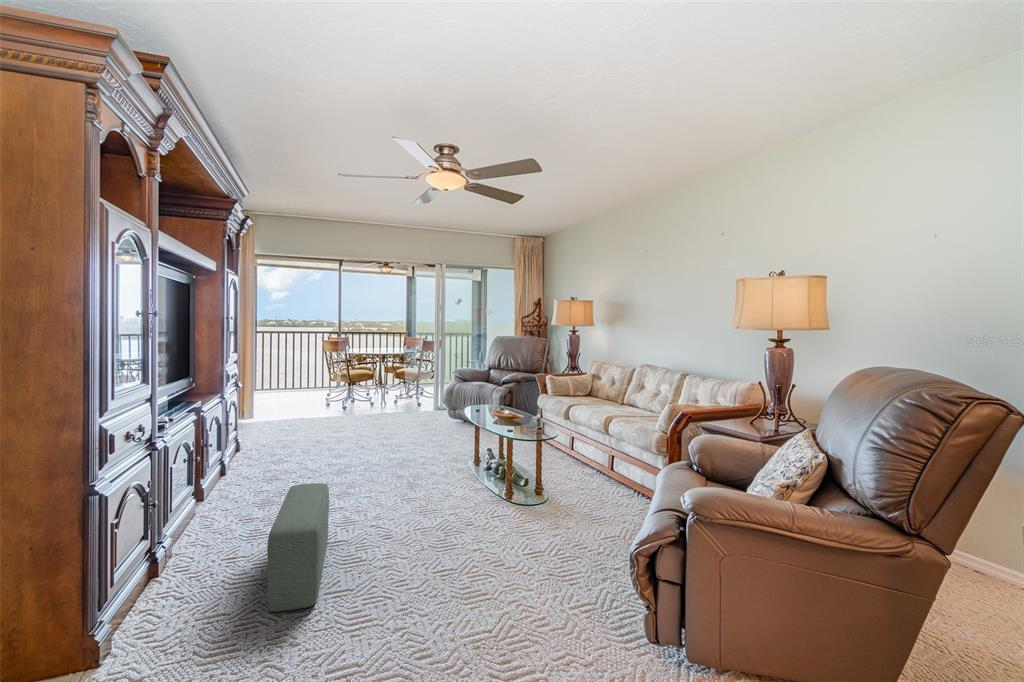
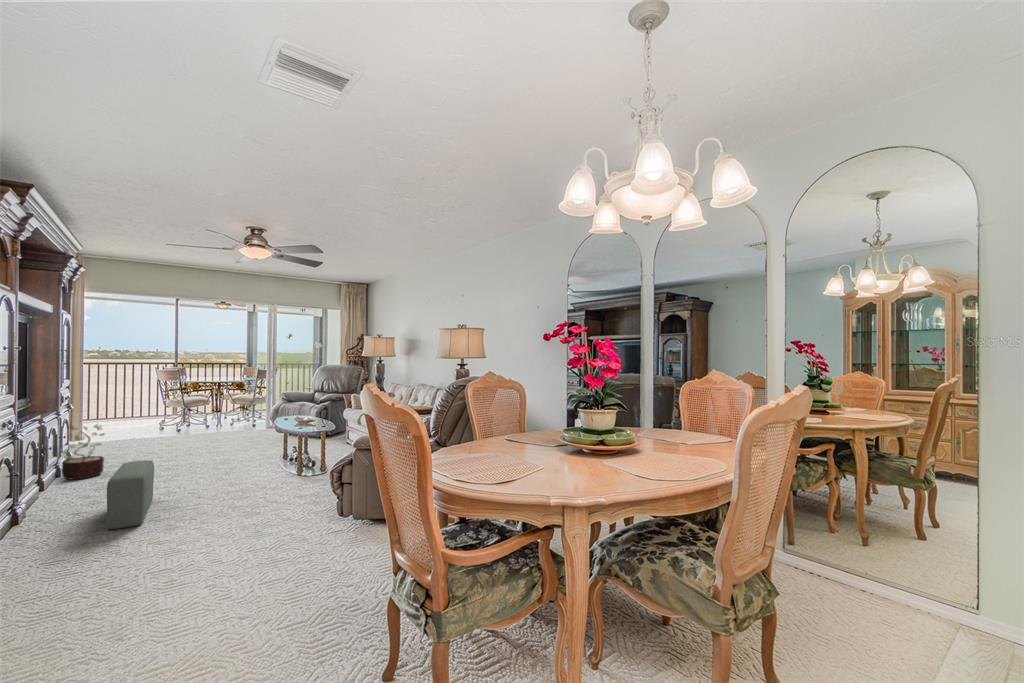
decorative plant: none [226,410,273,481] -> present [62,425,104,479]

